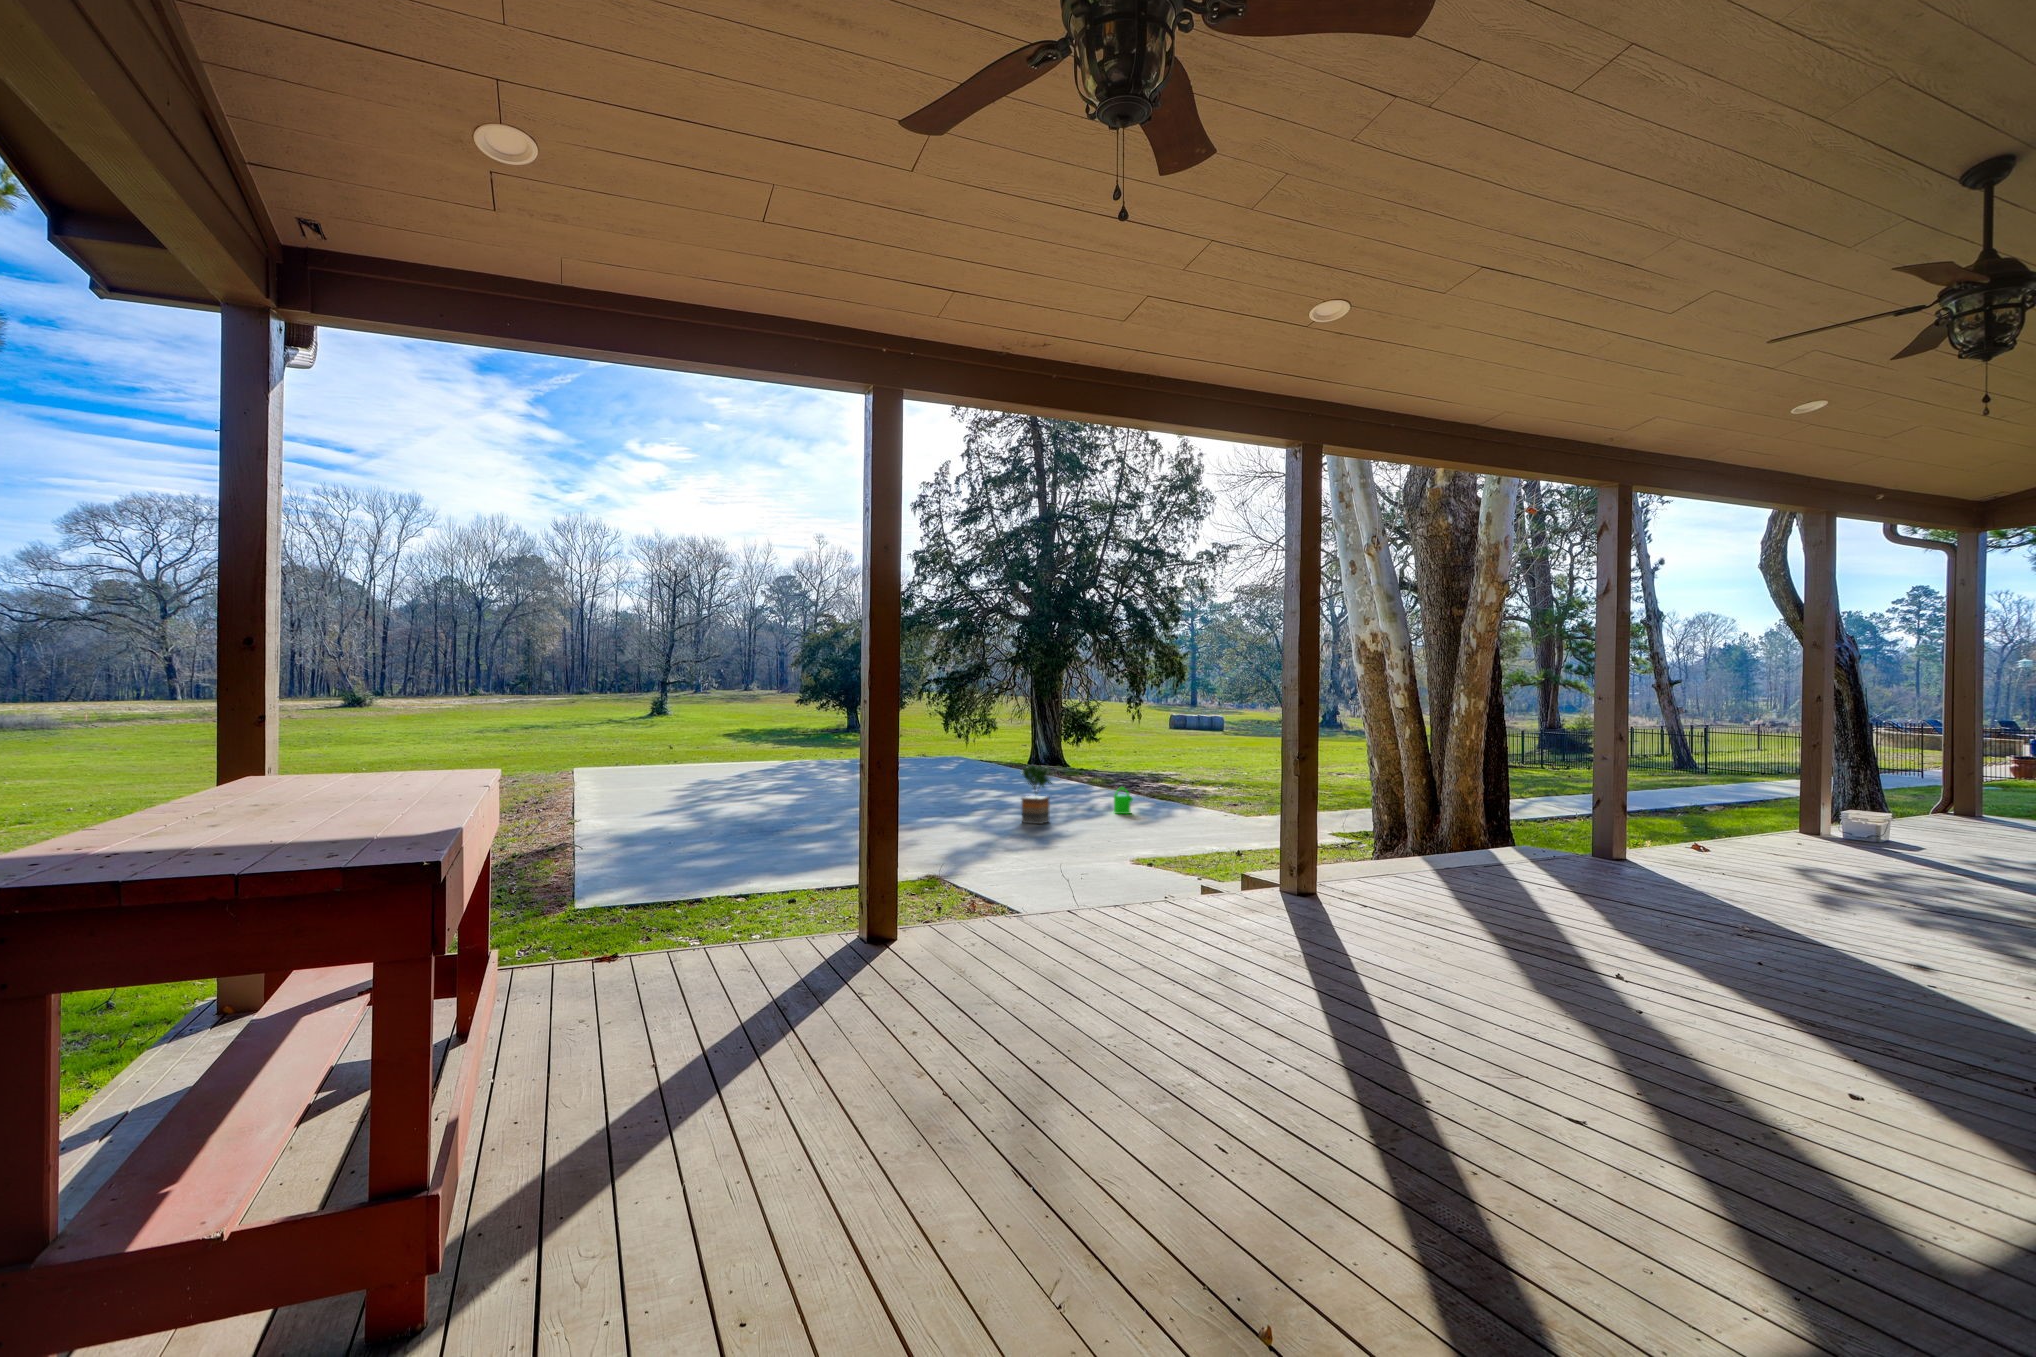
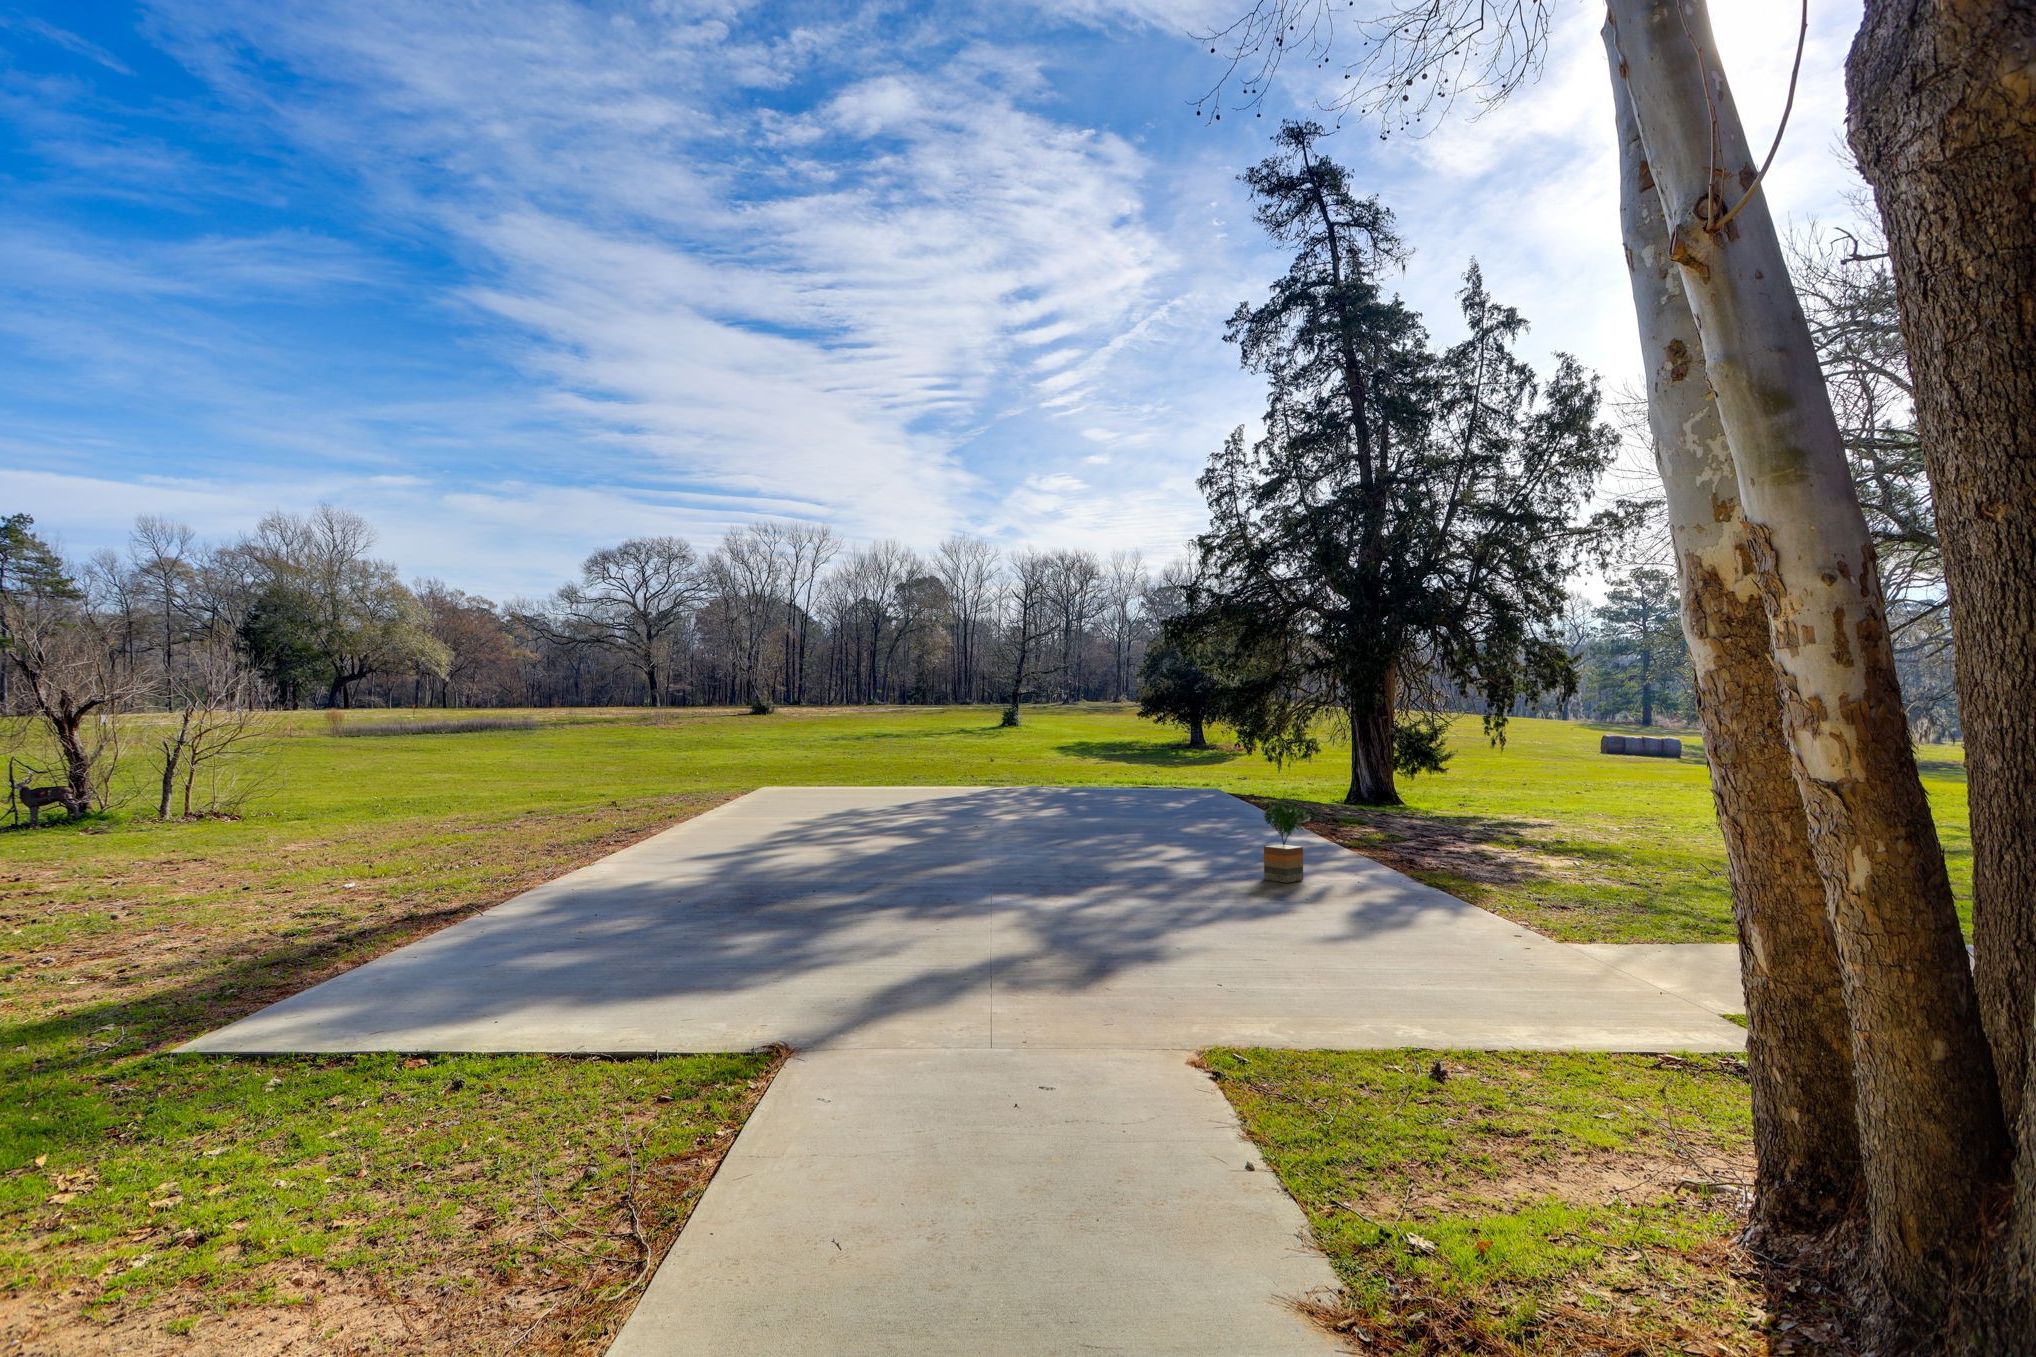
watering can: present [1114,787,1133,814] -> none [1407,837,1436,875]

